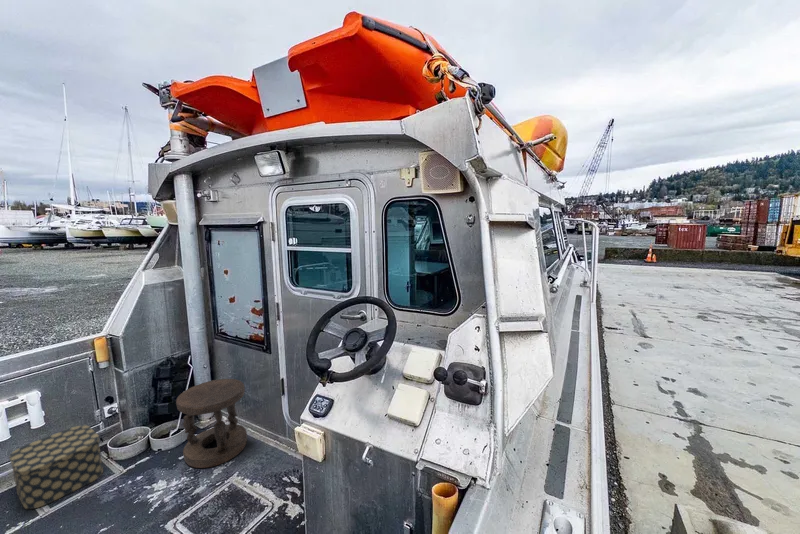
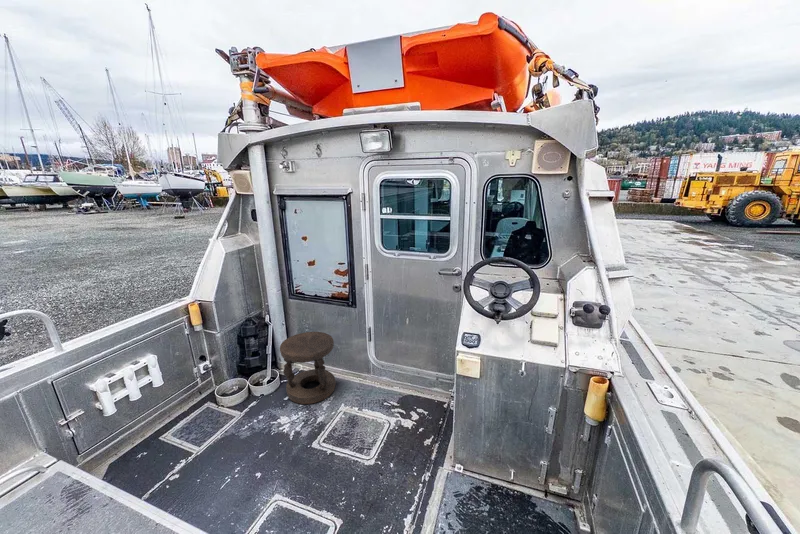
storage box: present [9,425,103,509] -> none [146,381,223,450]

